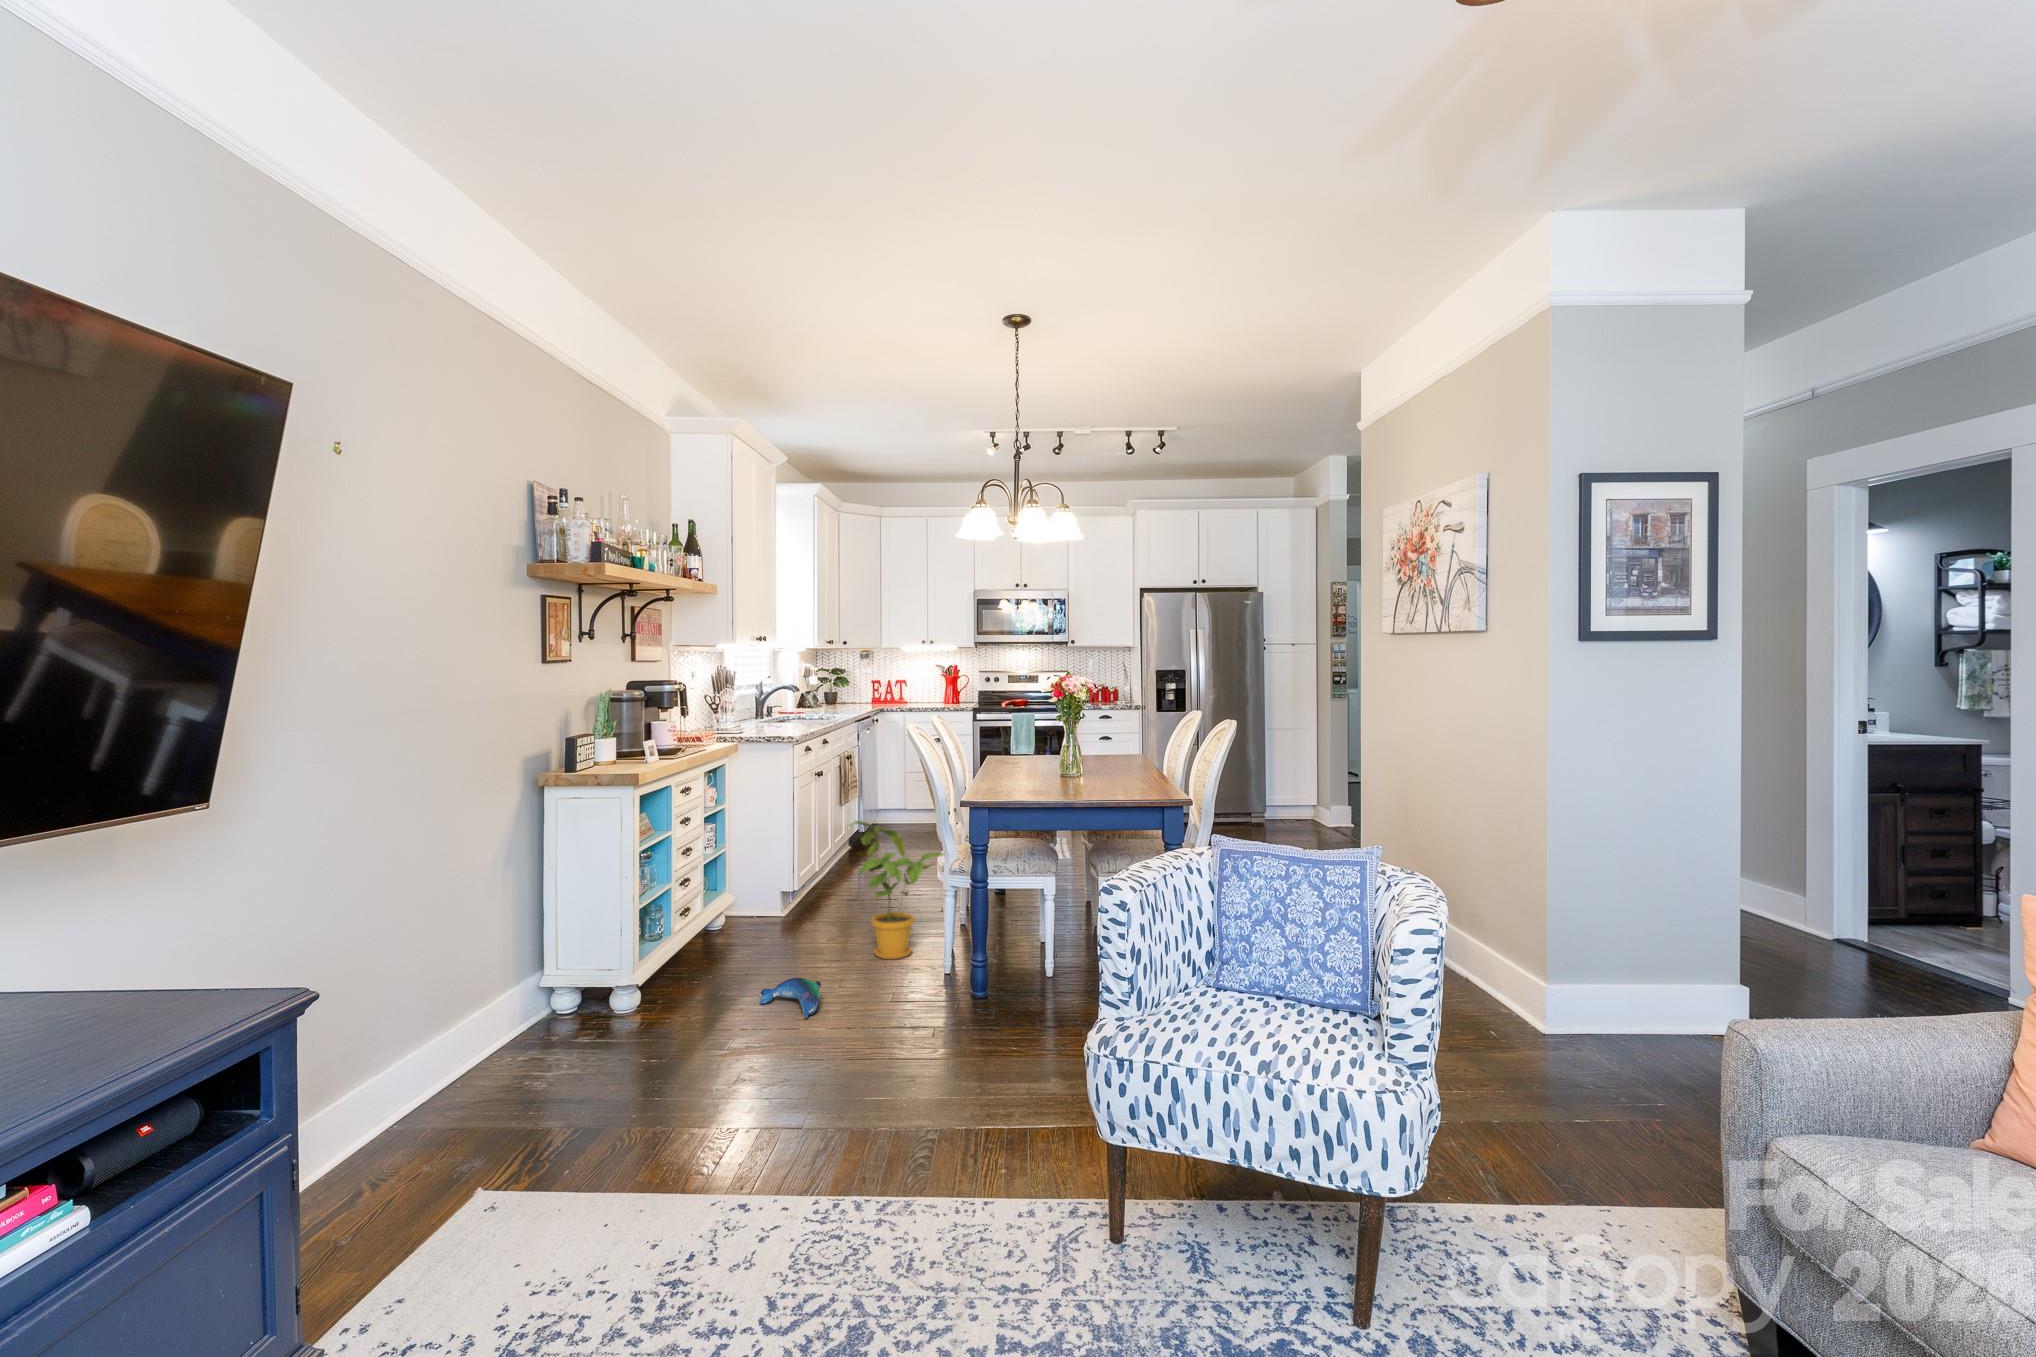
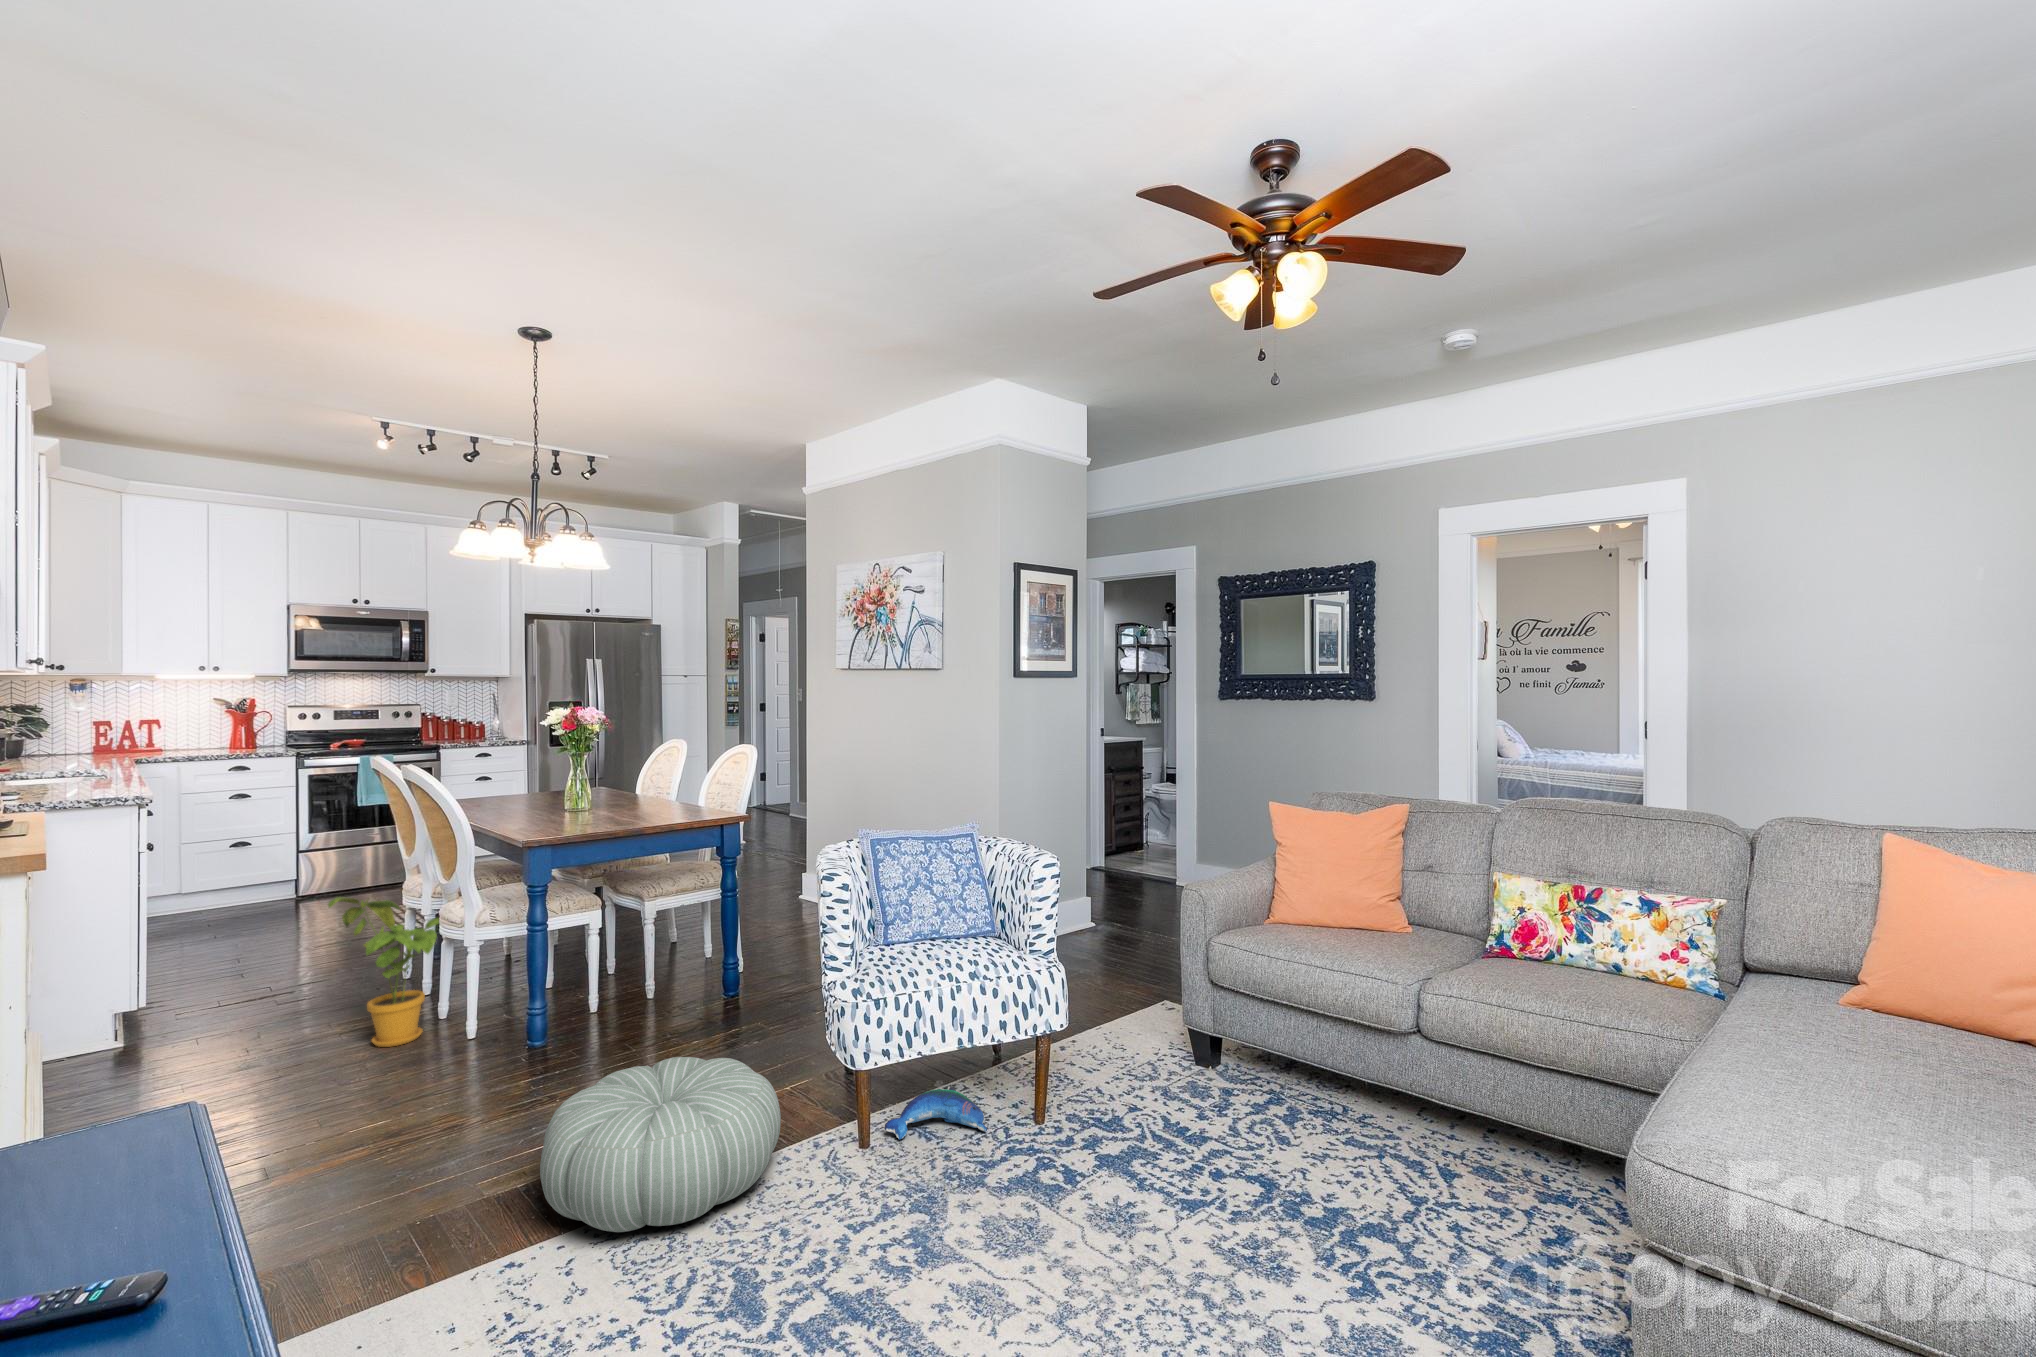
plush toy: present [760,978,821,1018] -> present [884,1087,987,1140]
pouf: none [786,1045,1034,1238] -> present [540,1057,781,1232]

